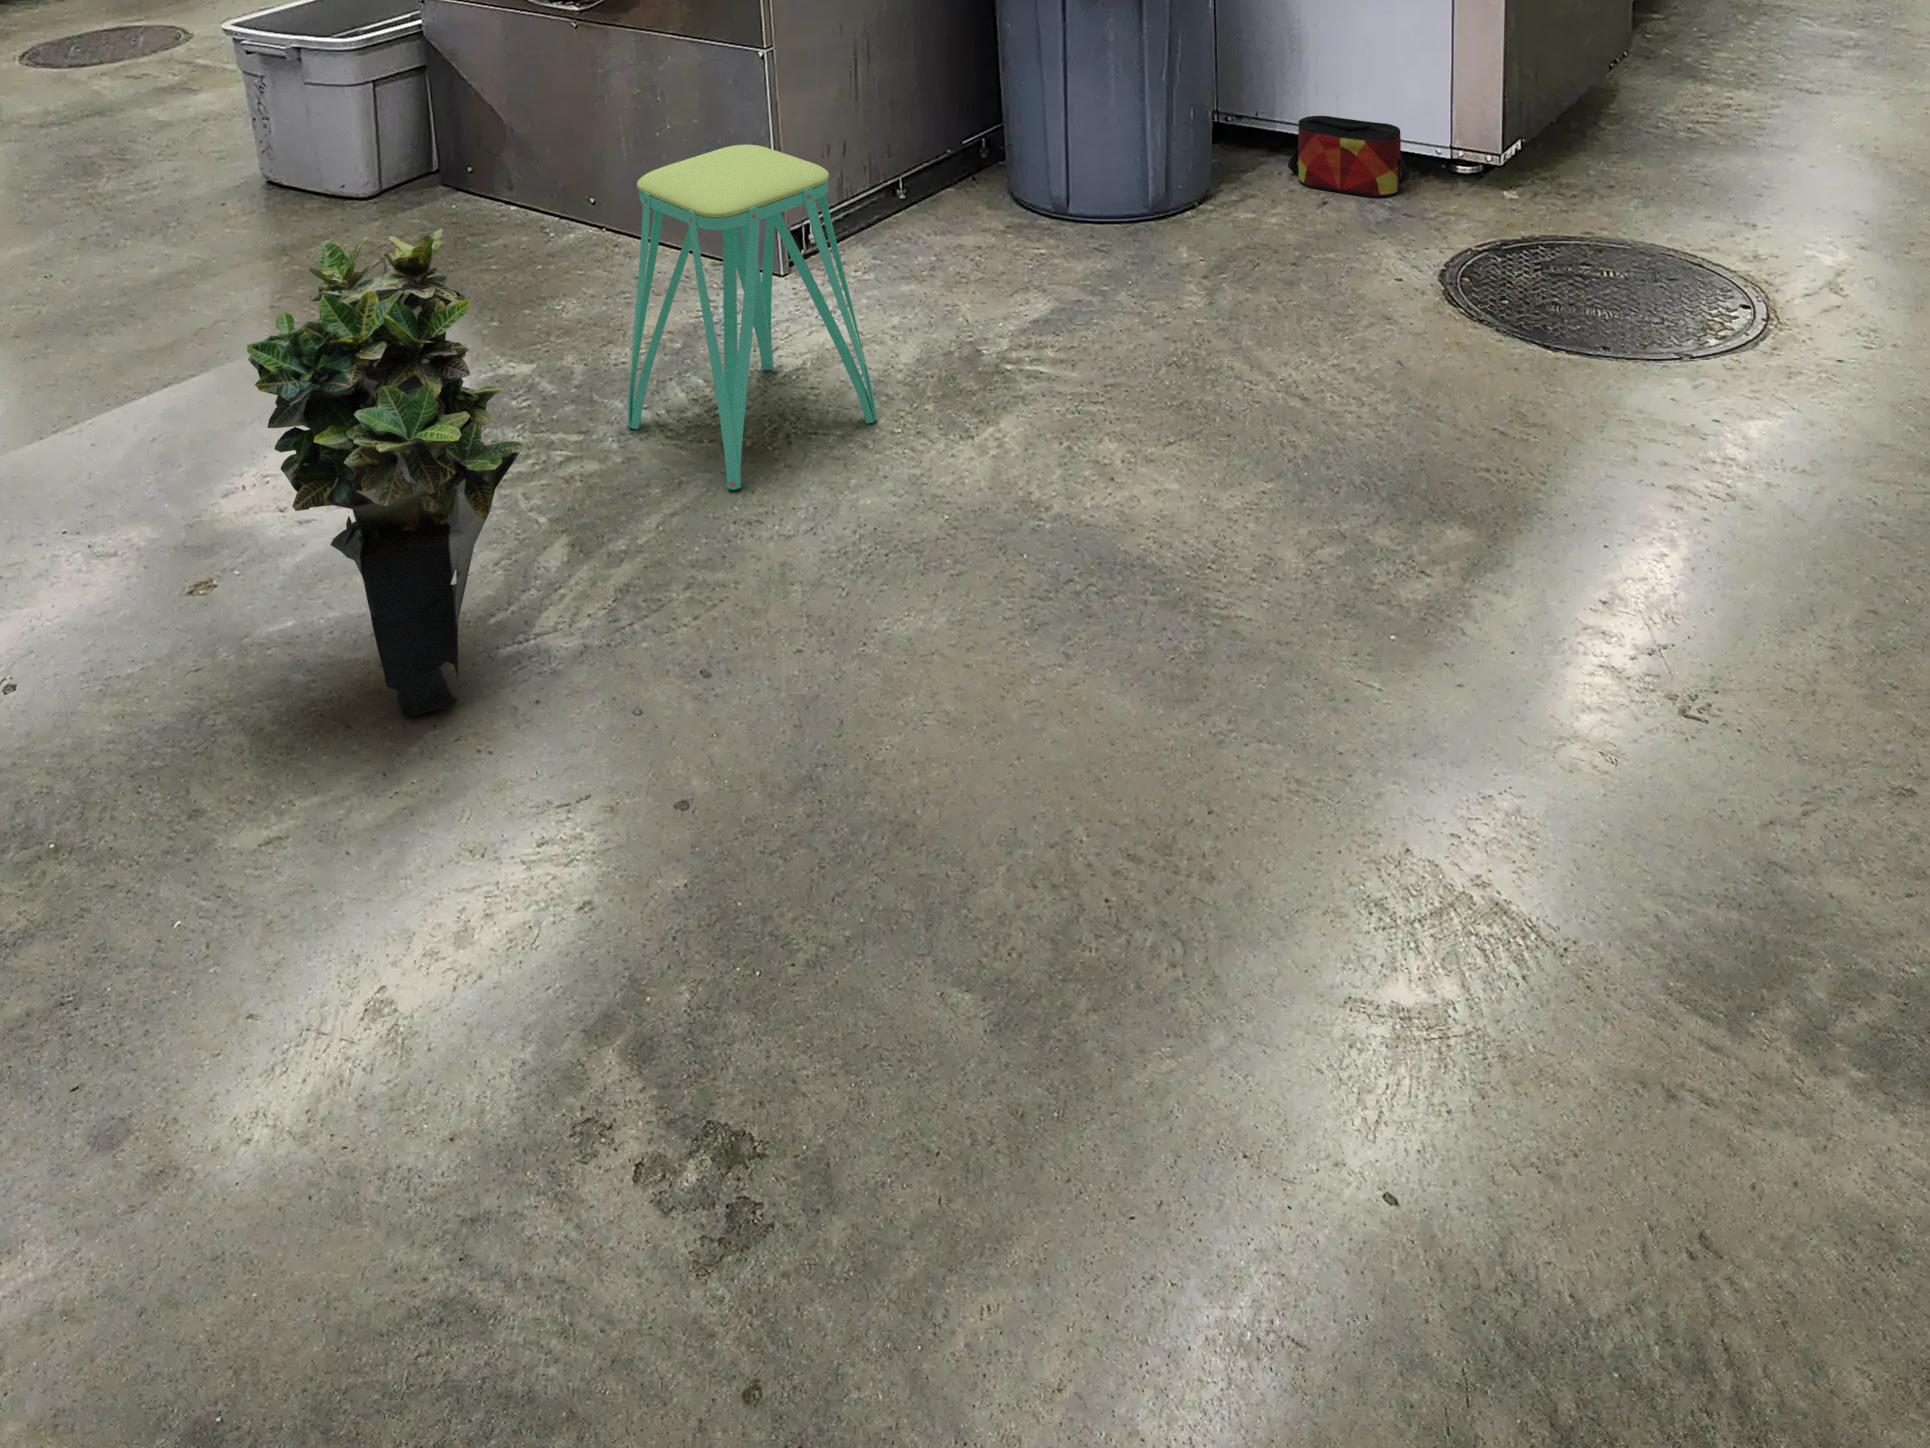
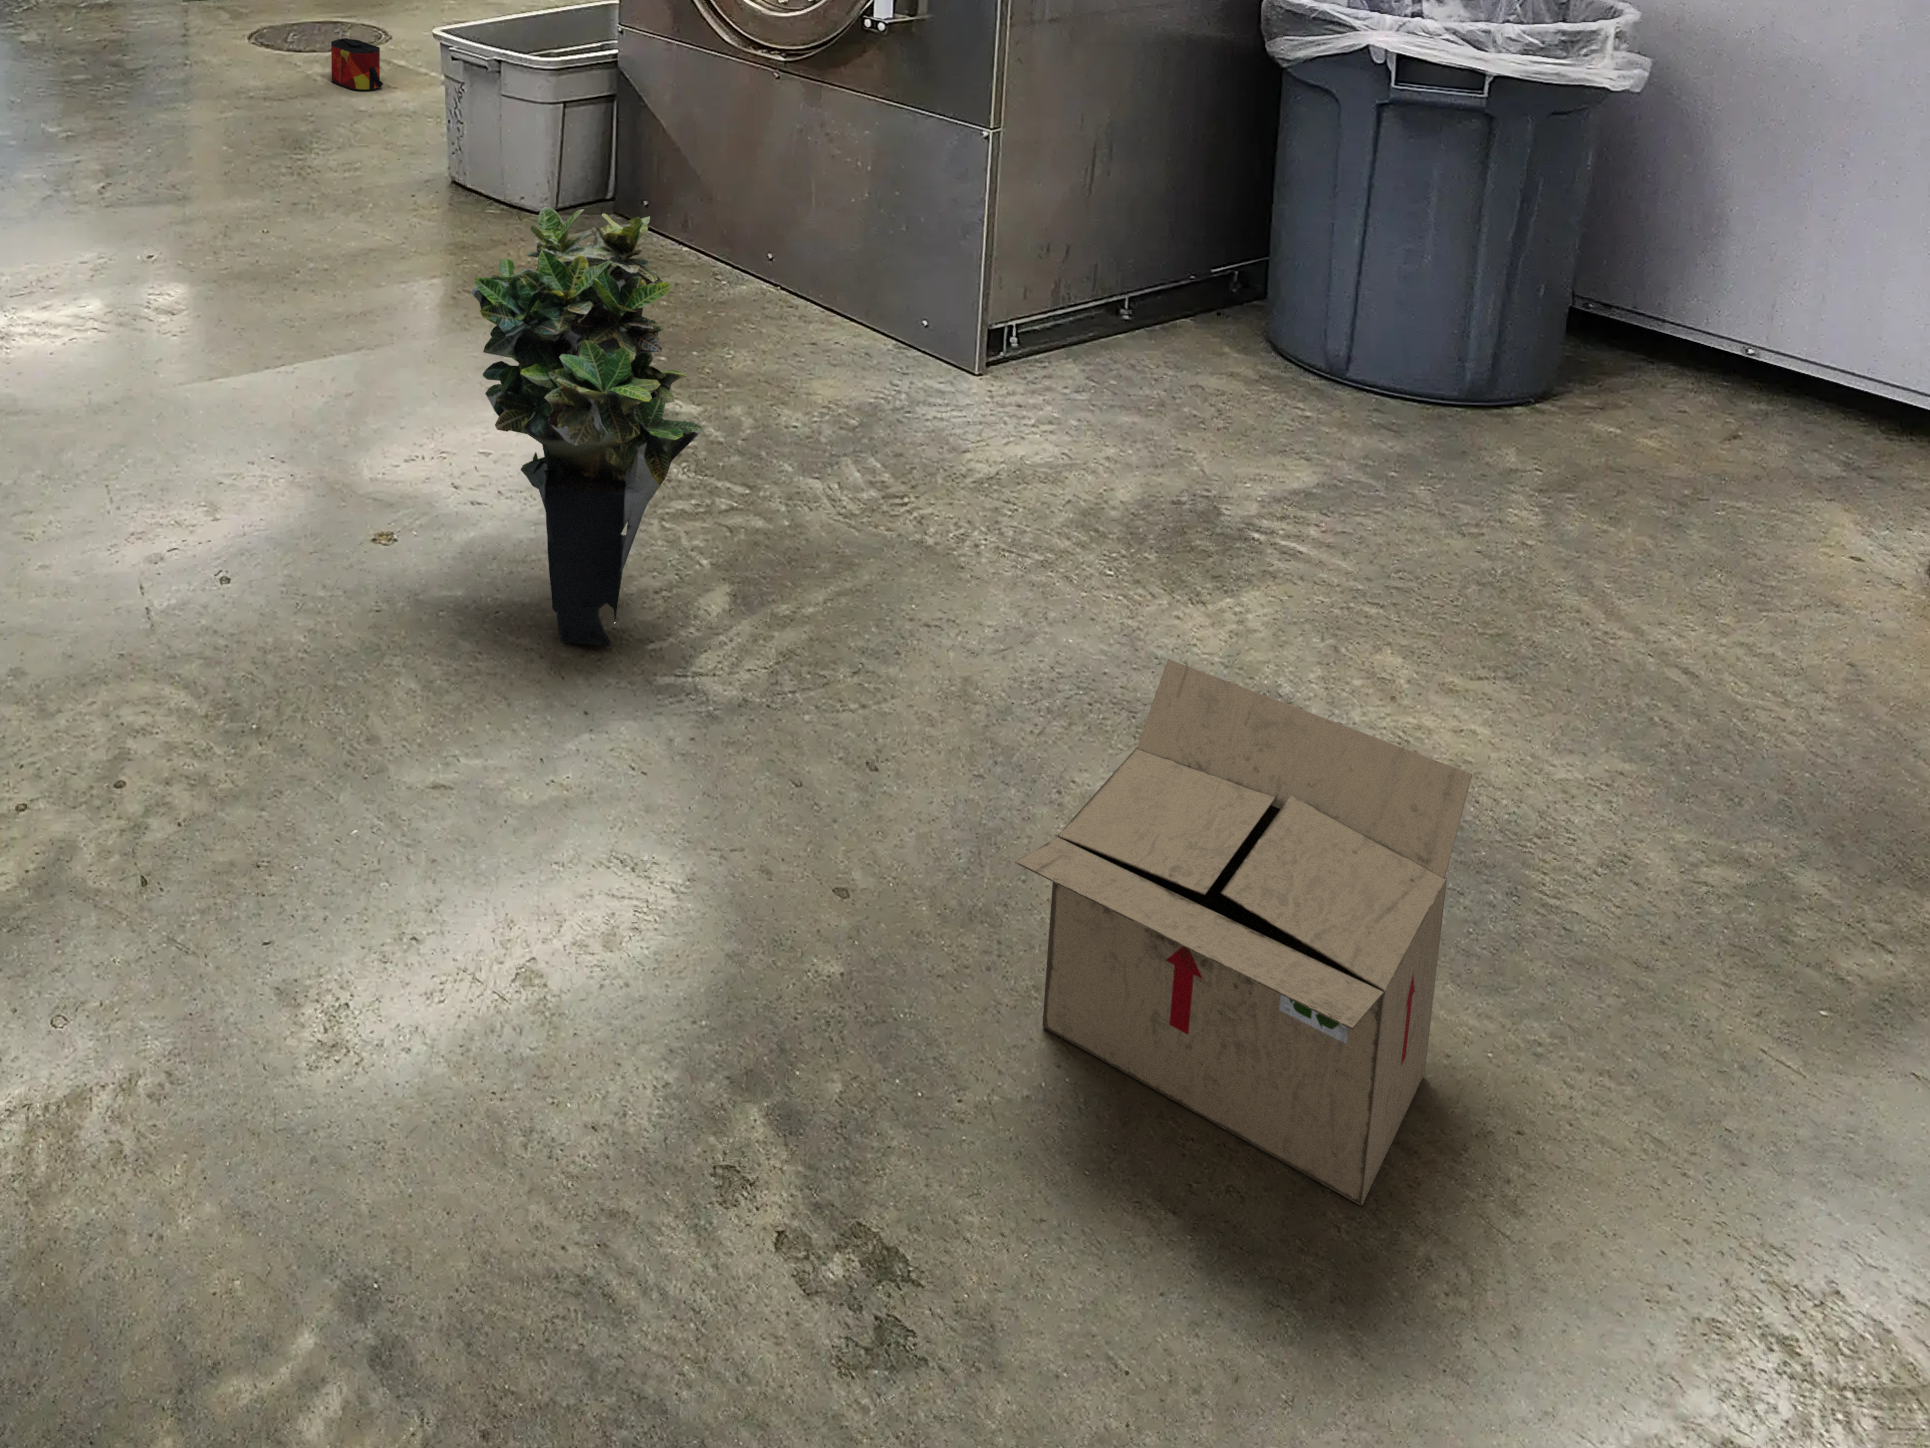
bag: present [1287,116,1410,198] -> present [331,38,383,91]
stool: present [628,145,877,490] -> none [791,206,1069,547]
cardboard box: none [861,575,1213,1060] -> present [1015,659,1472,1205]

